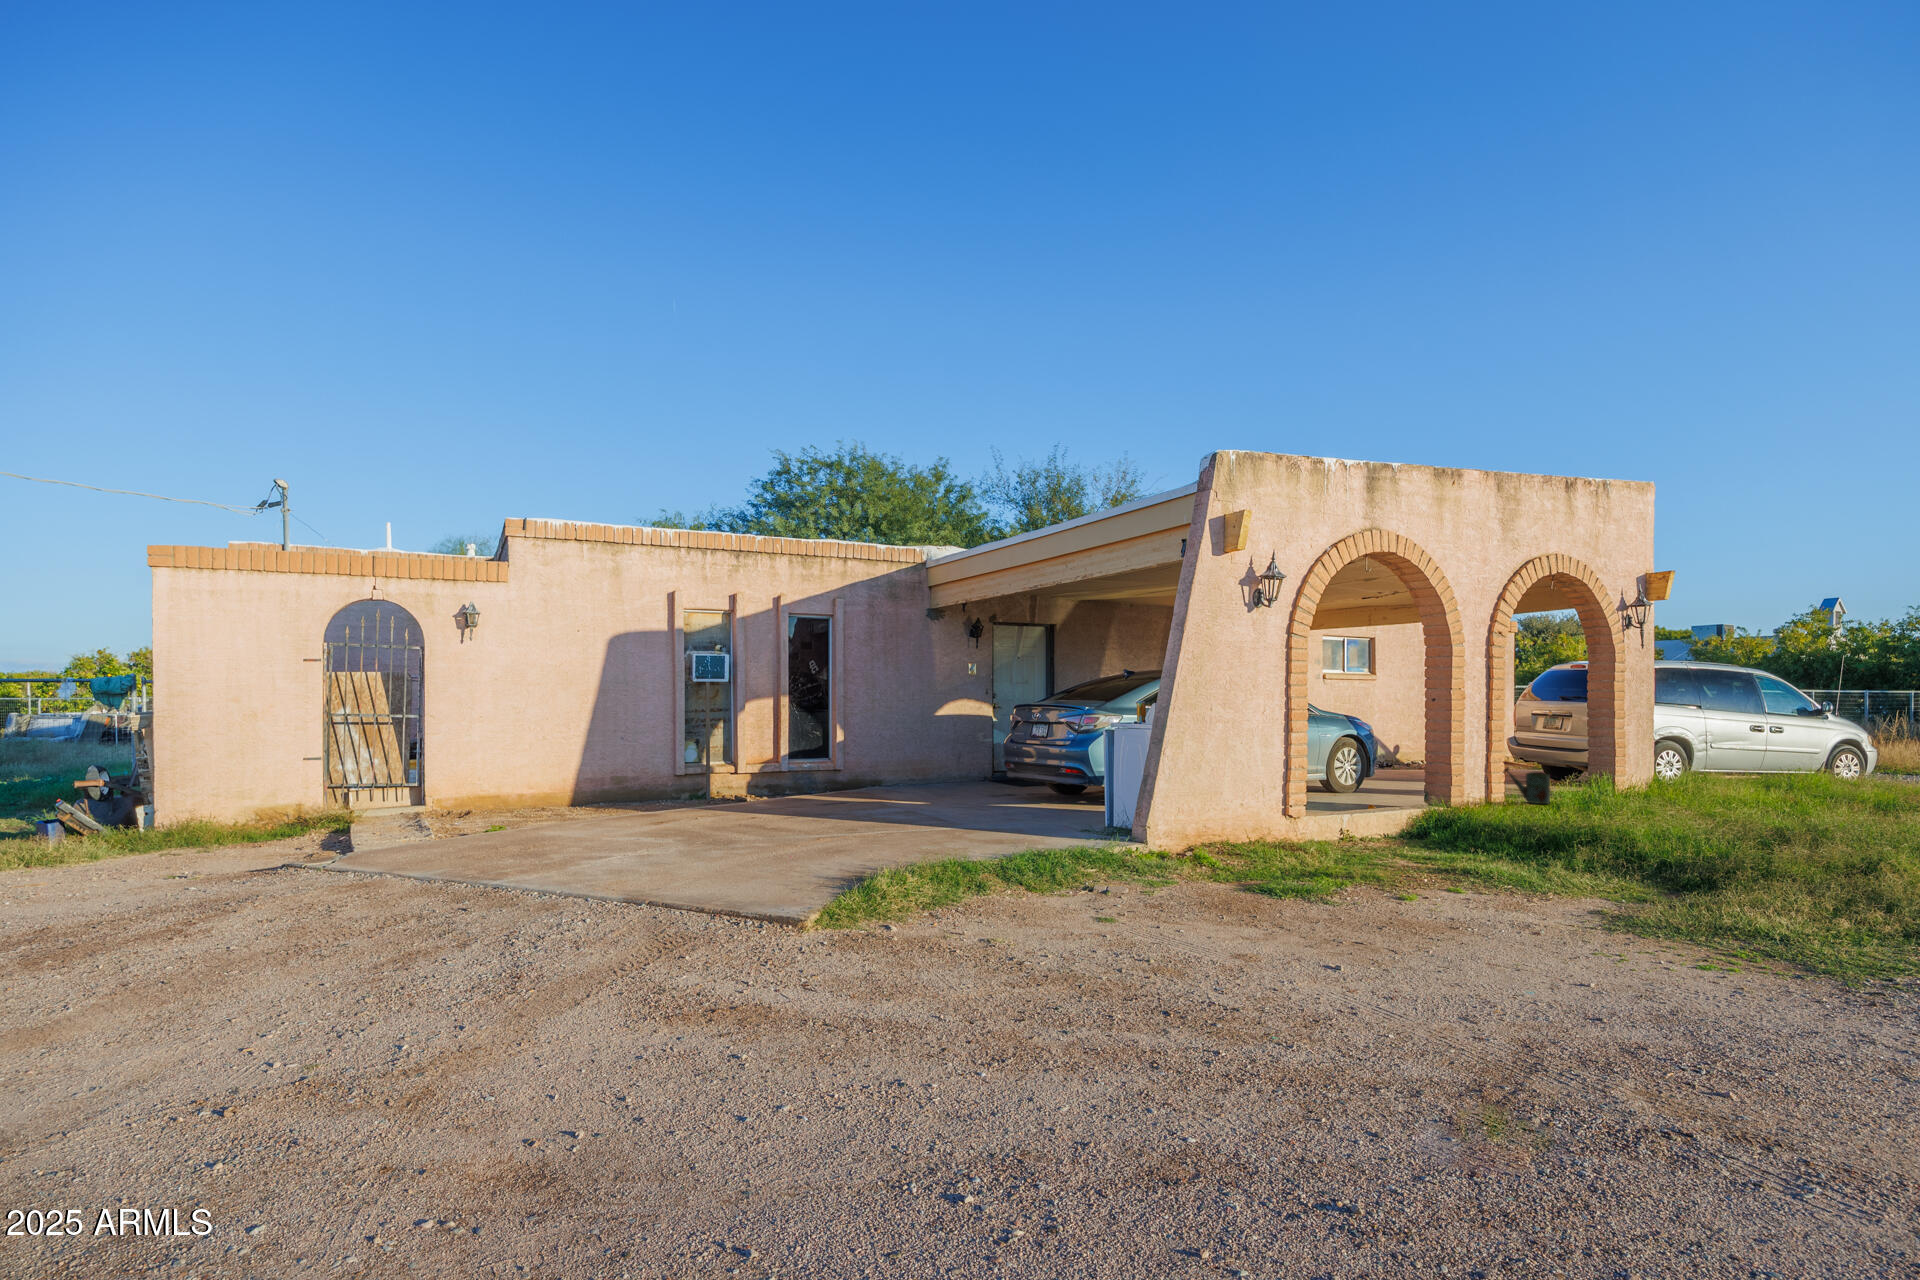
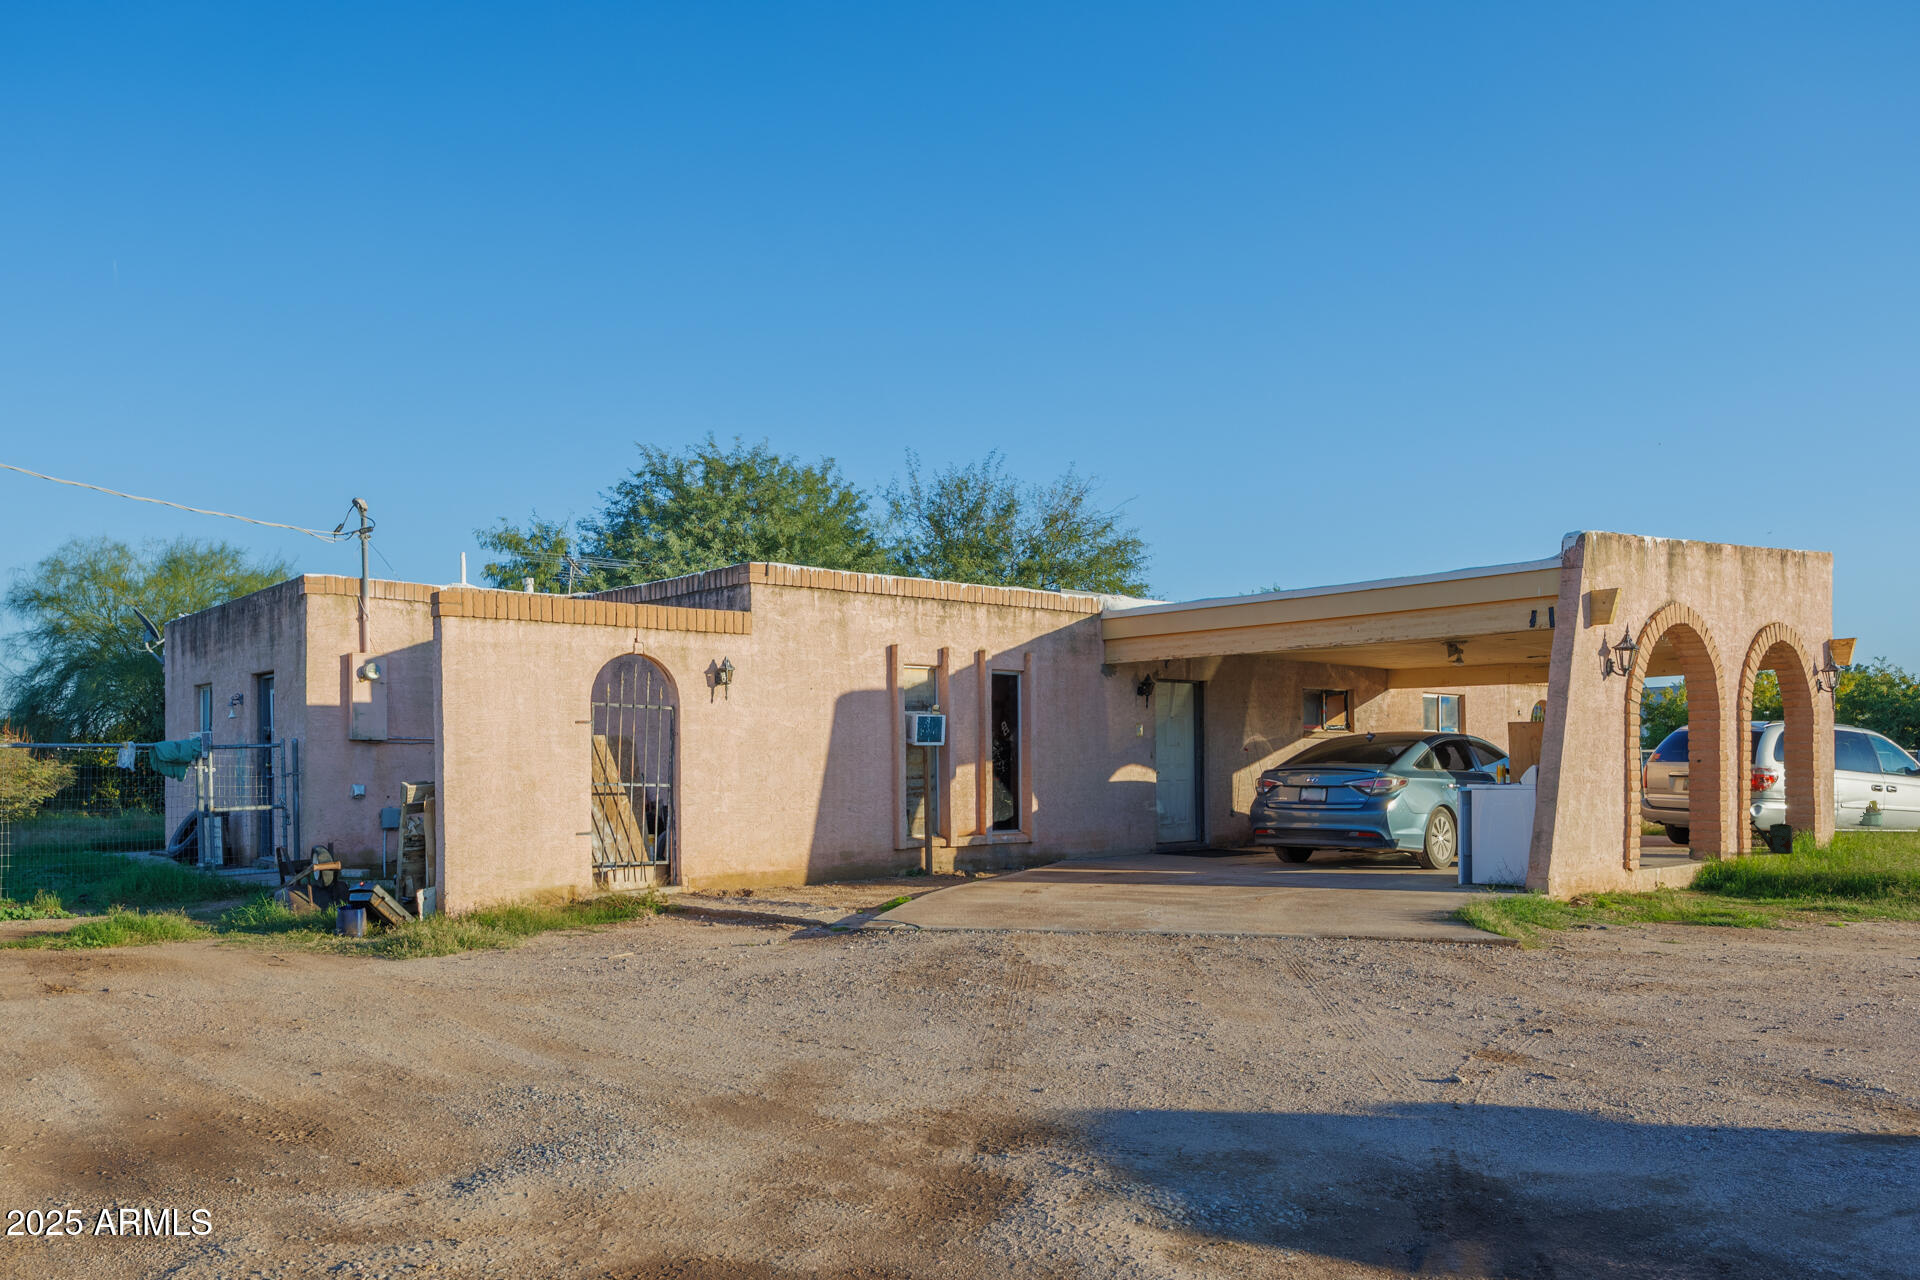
decorative plant: none [1723,743,1755,771] -> present [1859,800,1883,826]

